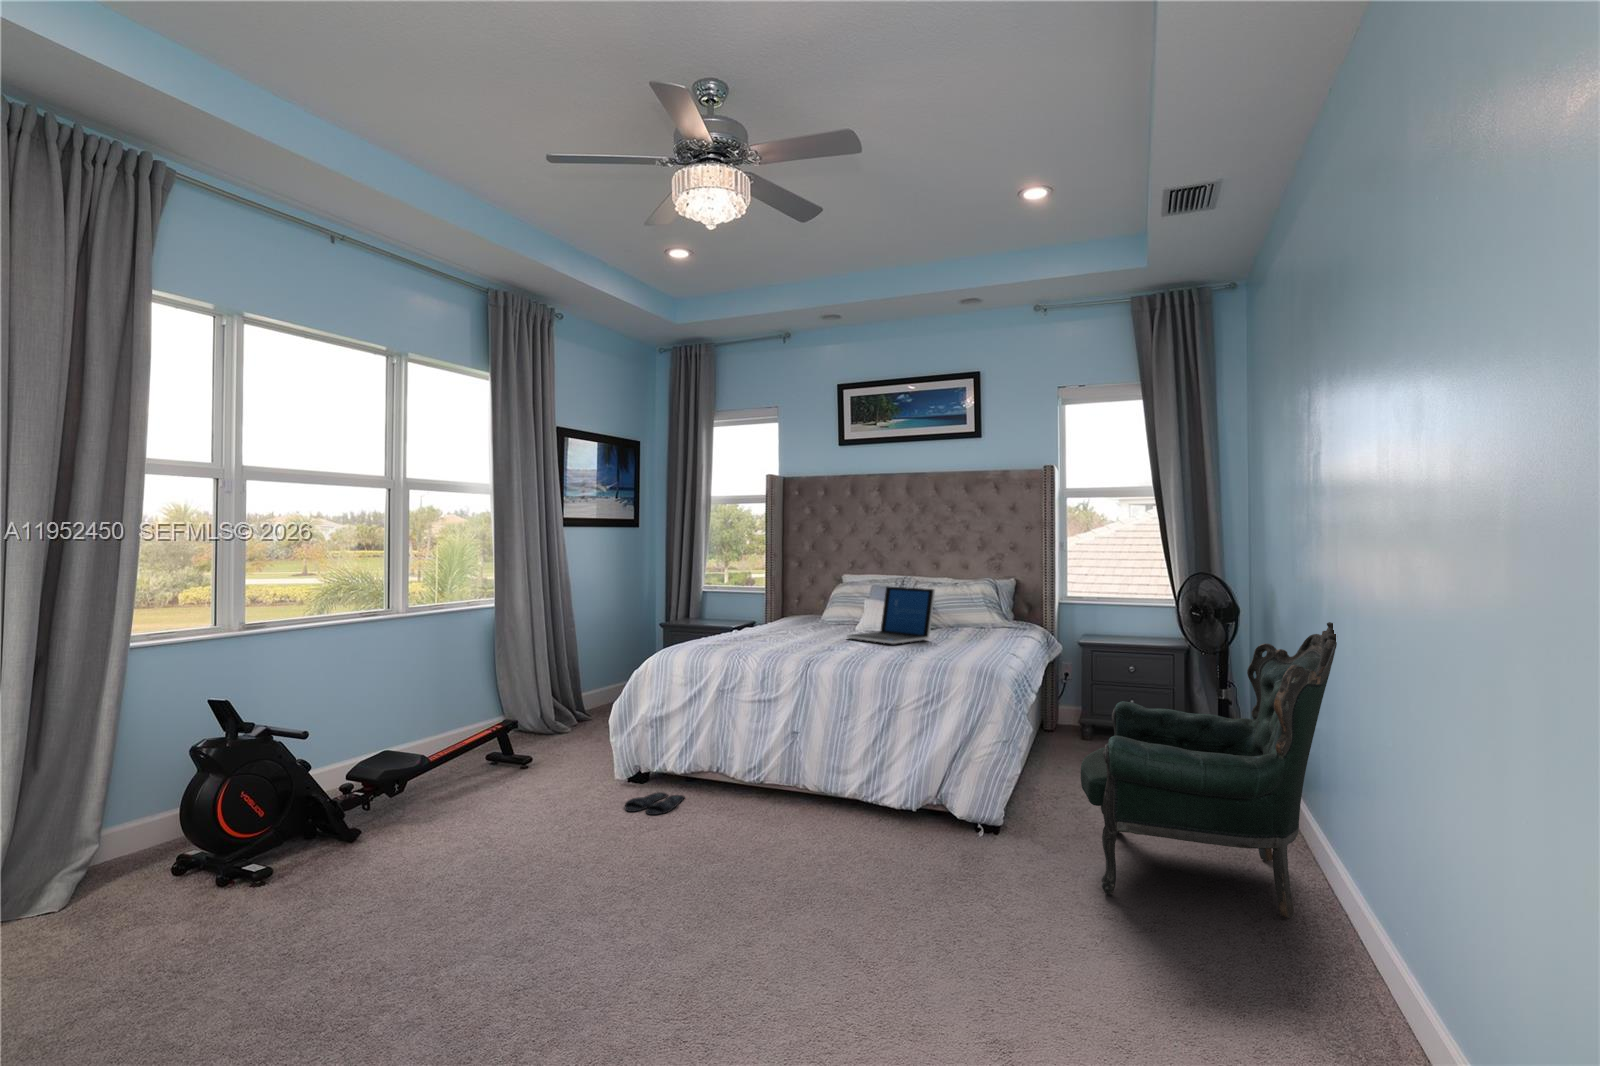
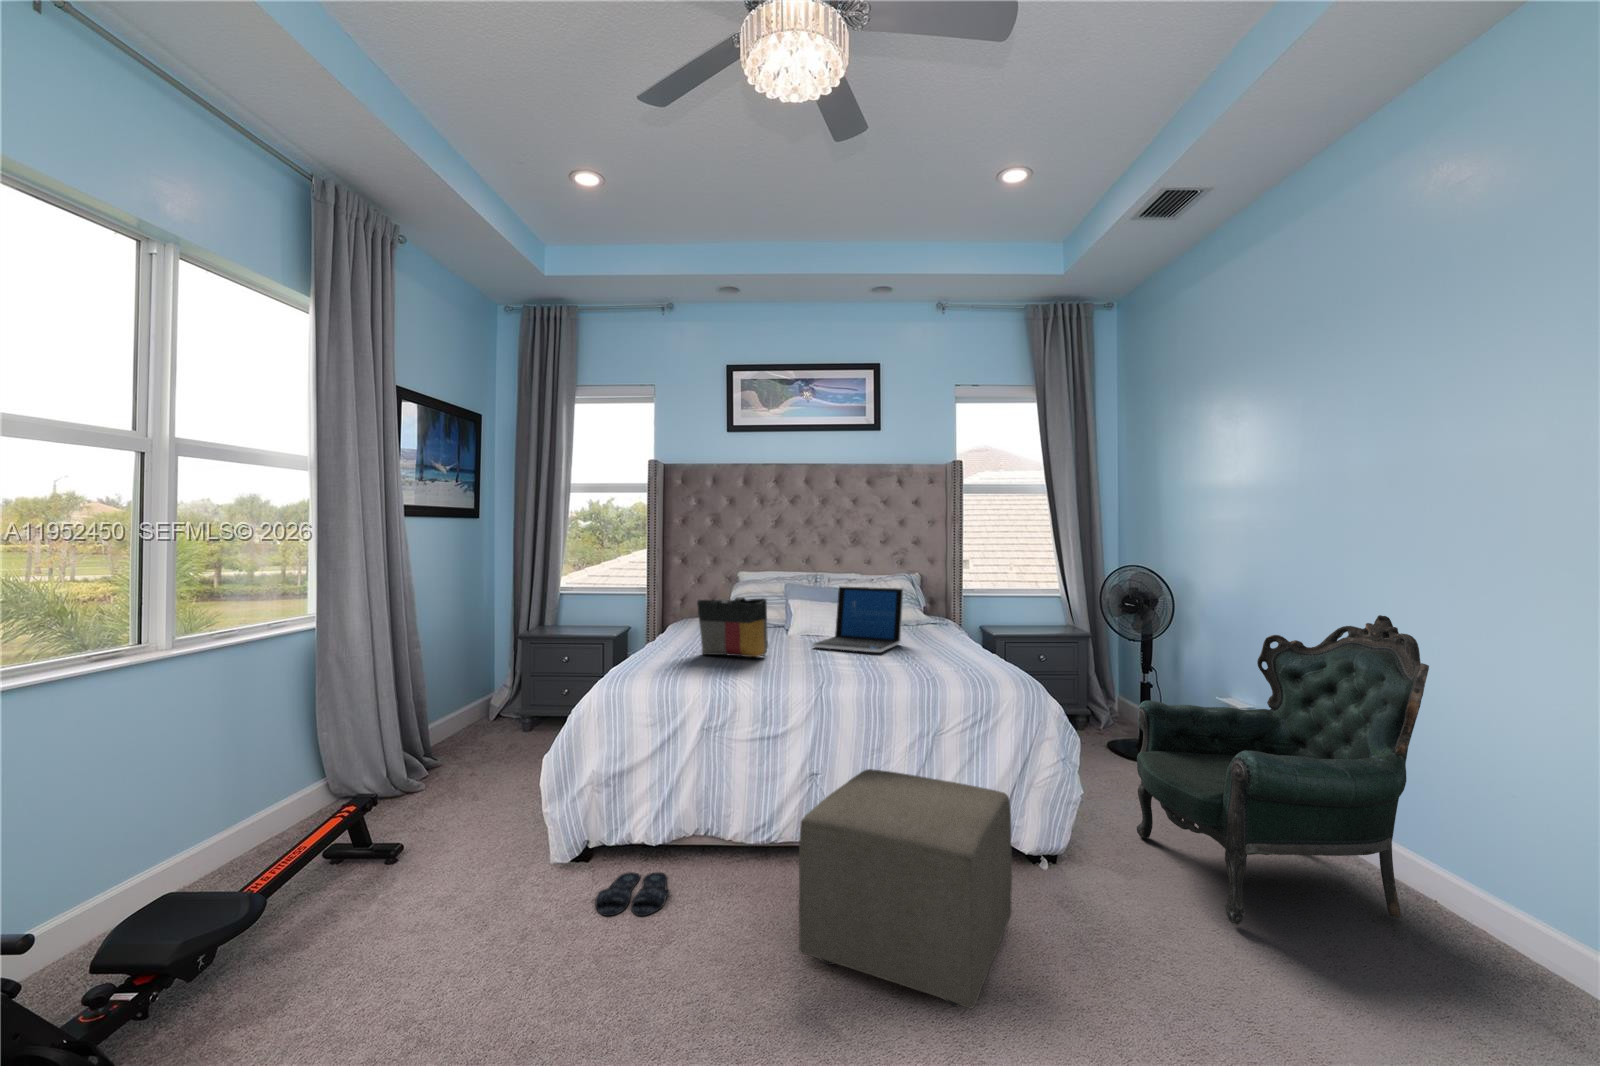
tote bag: none [746,591,801,641] -> present [697,597,768,657]
ottoman: none [726,728,906,889] -> present [799,769,1012,1008]

